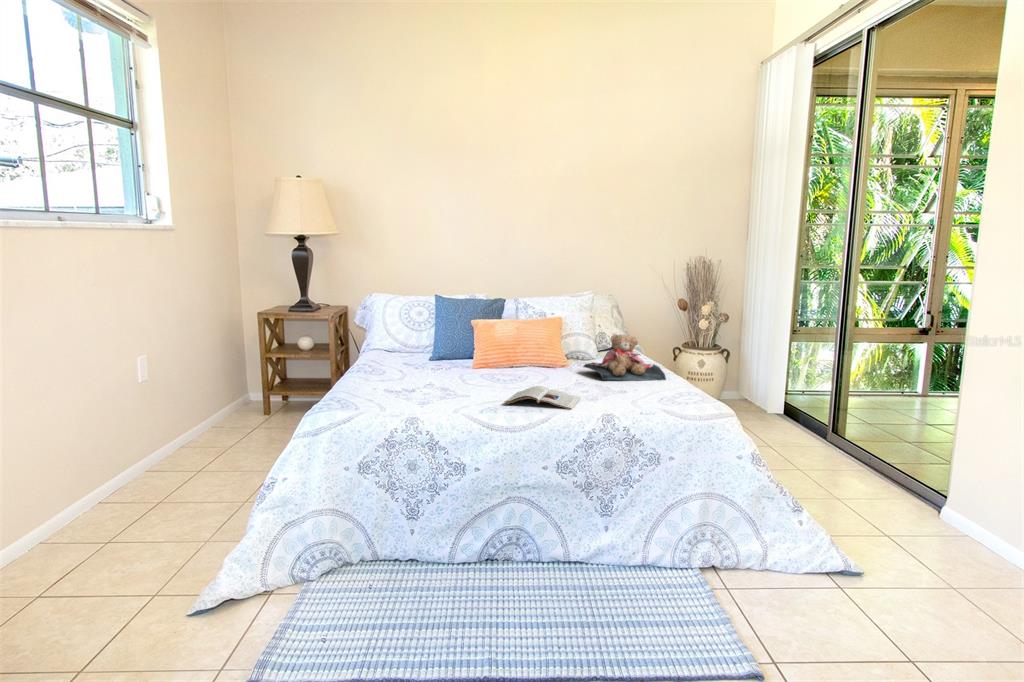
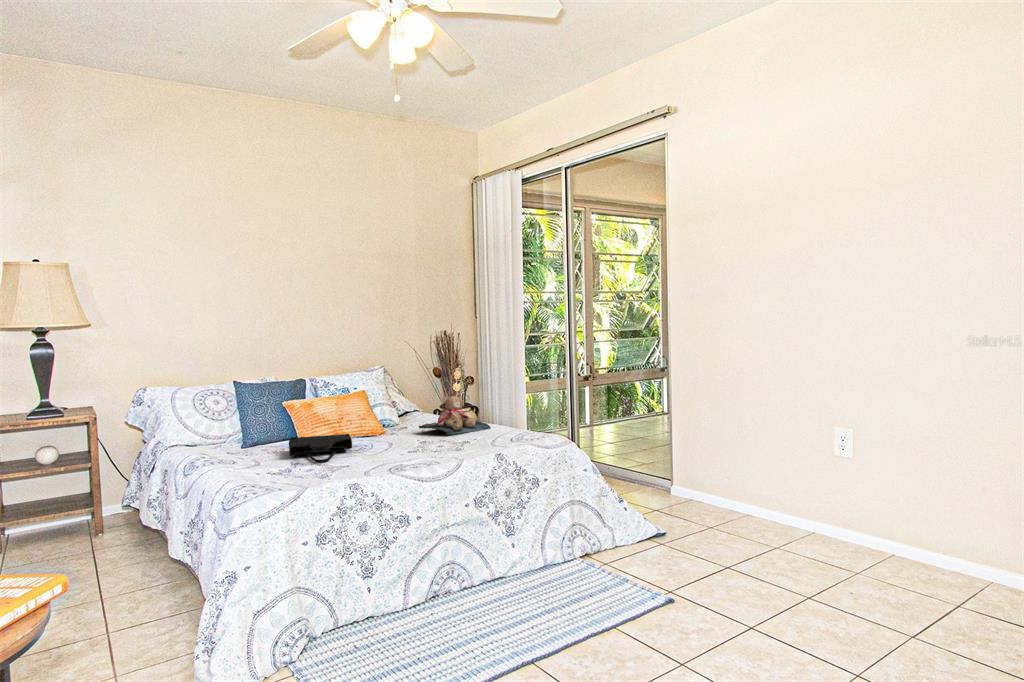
tote bag: none [424,357,499,388] -> present [289,434,352,463]
magazine: present [504,386,580,410] -> none [405,444,470,462]

